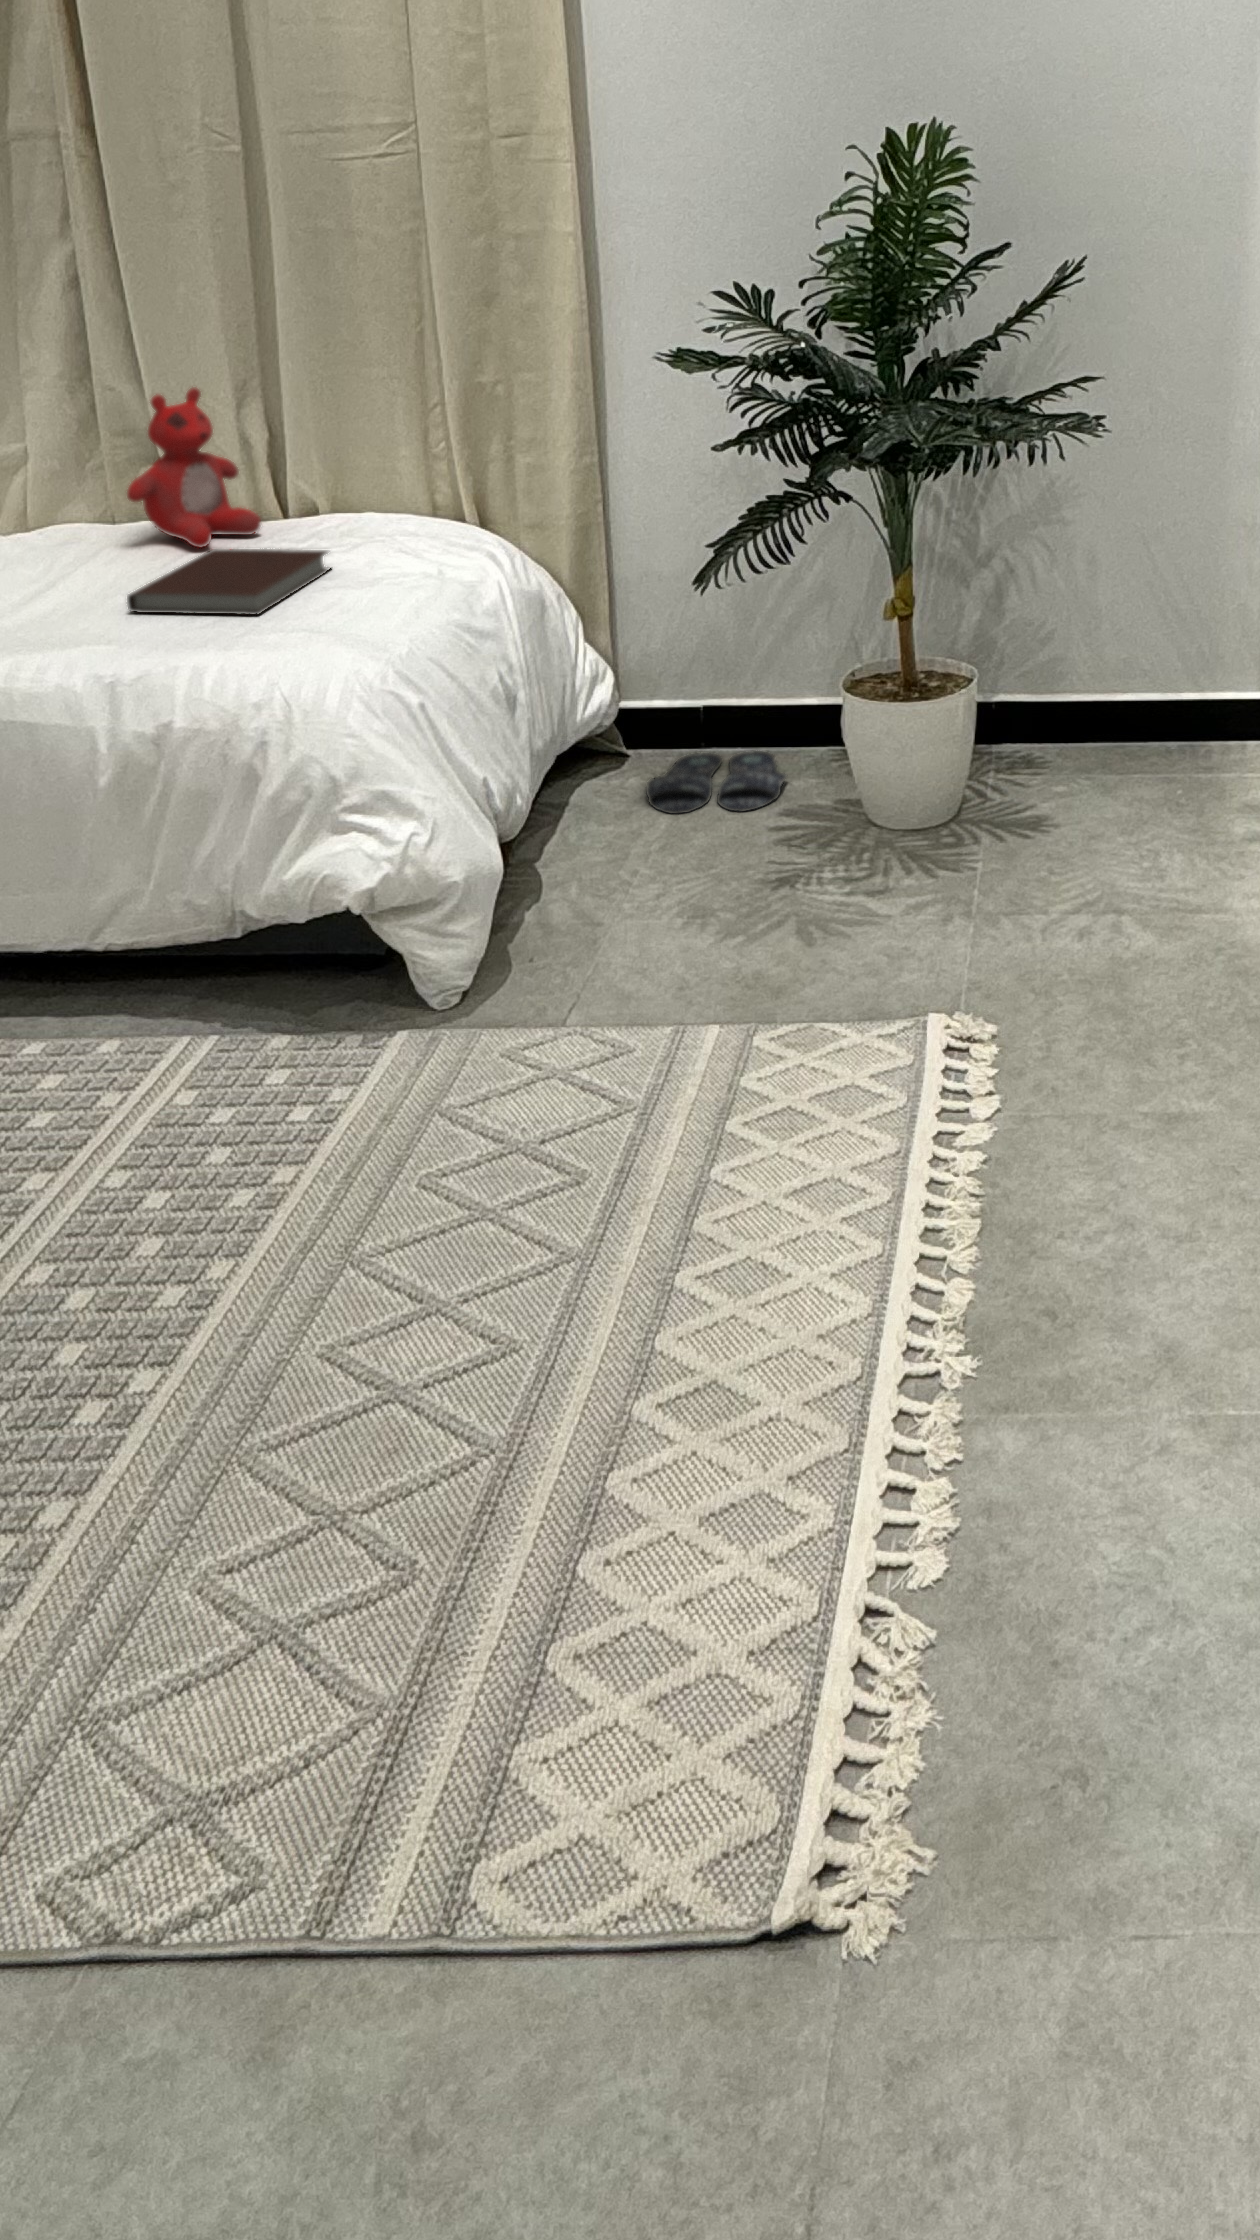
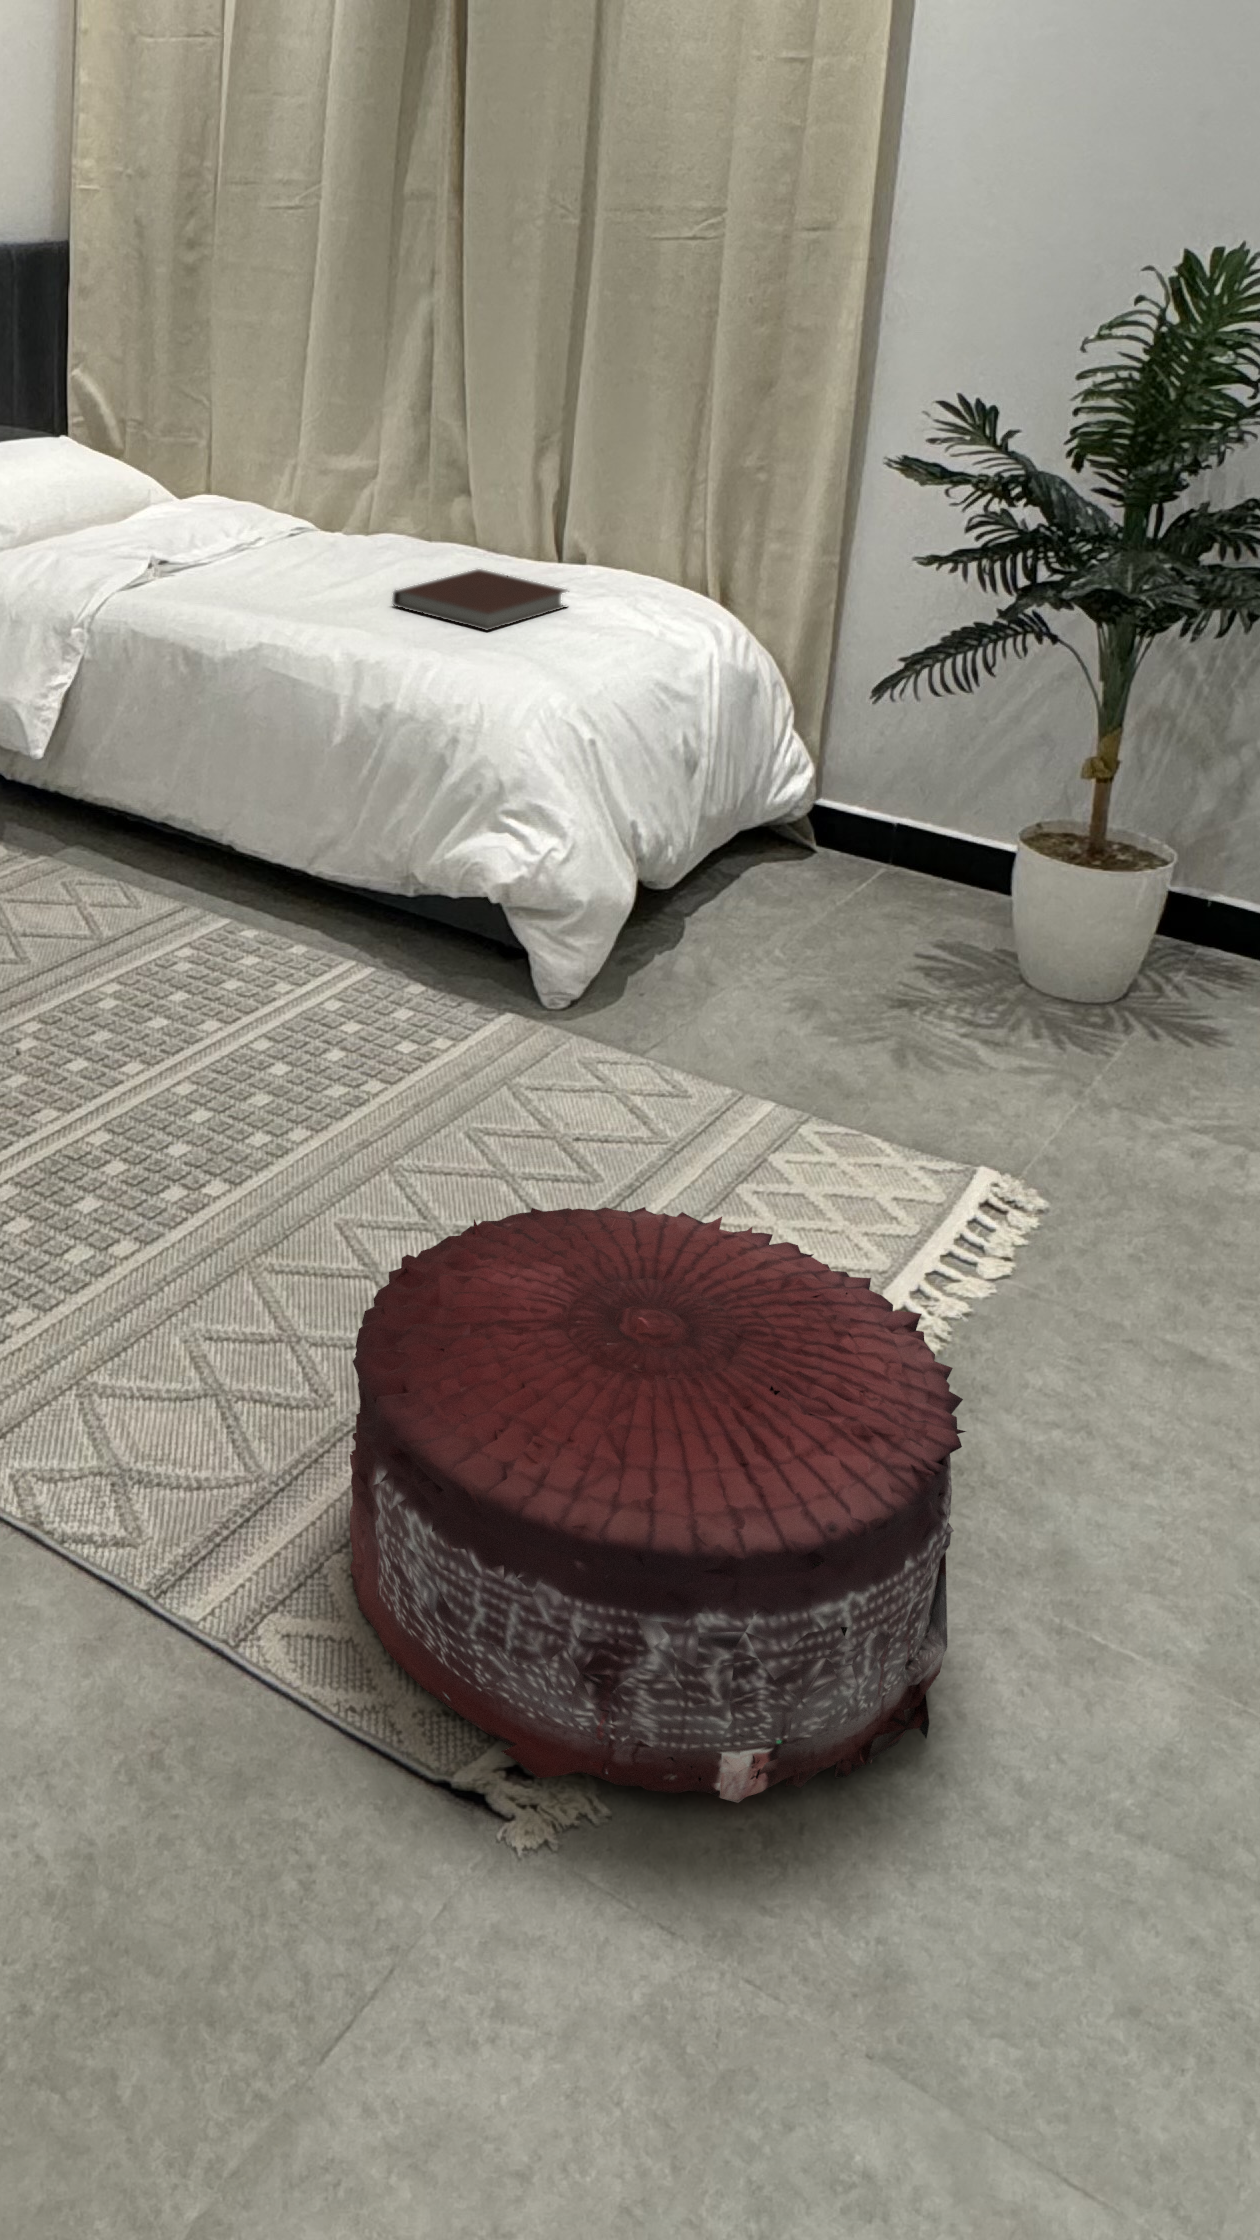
stuffed bear: present [127,388,261,547] -> none [427,427,530,567]
slippers: present [646,751,786,814] -> none [814,862,958,929]
pouf: none [485,1162,1176,1867] -> present [350,1207,966,1803]

